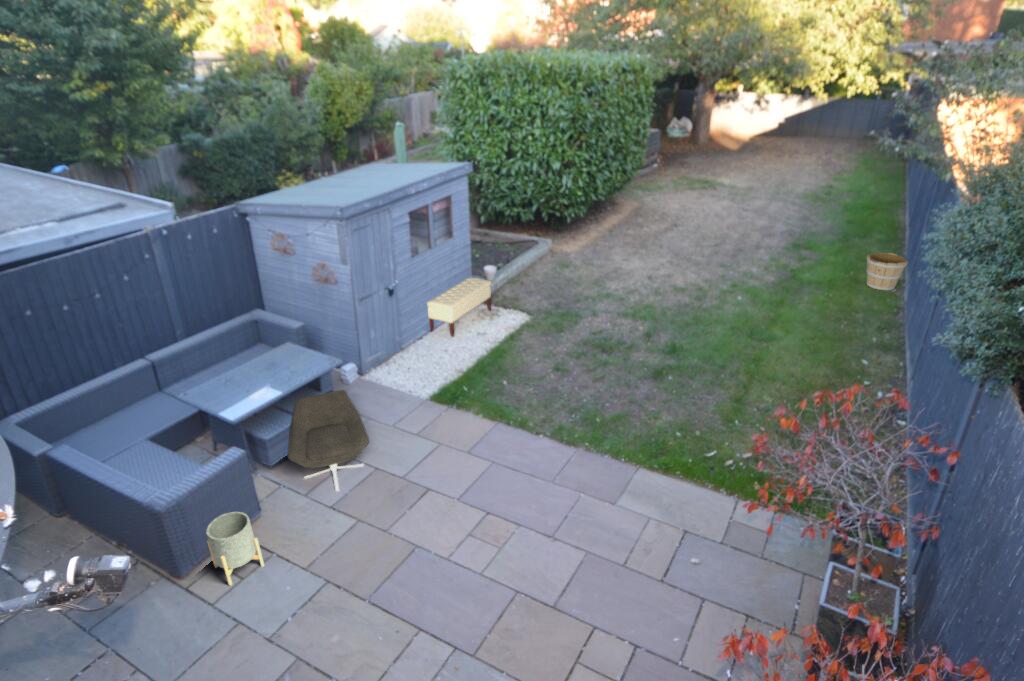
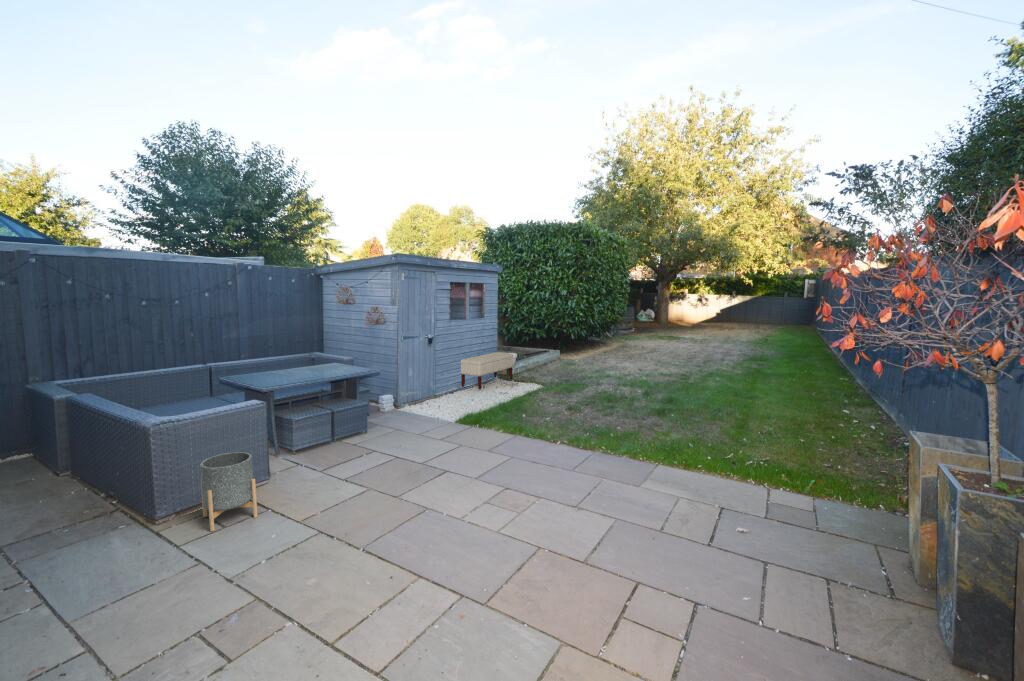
wooden bucket: present [867,253,908,291] -> none [816,349,852,376]
lounge chair: present [288,390,370,491] -> none [312,383,394,468]

